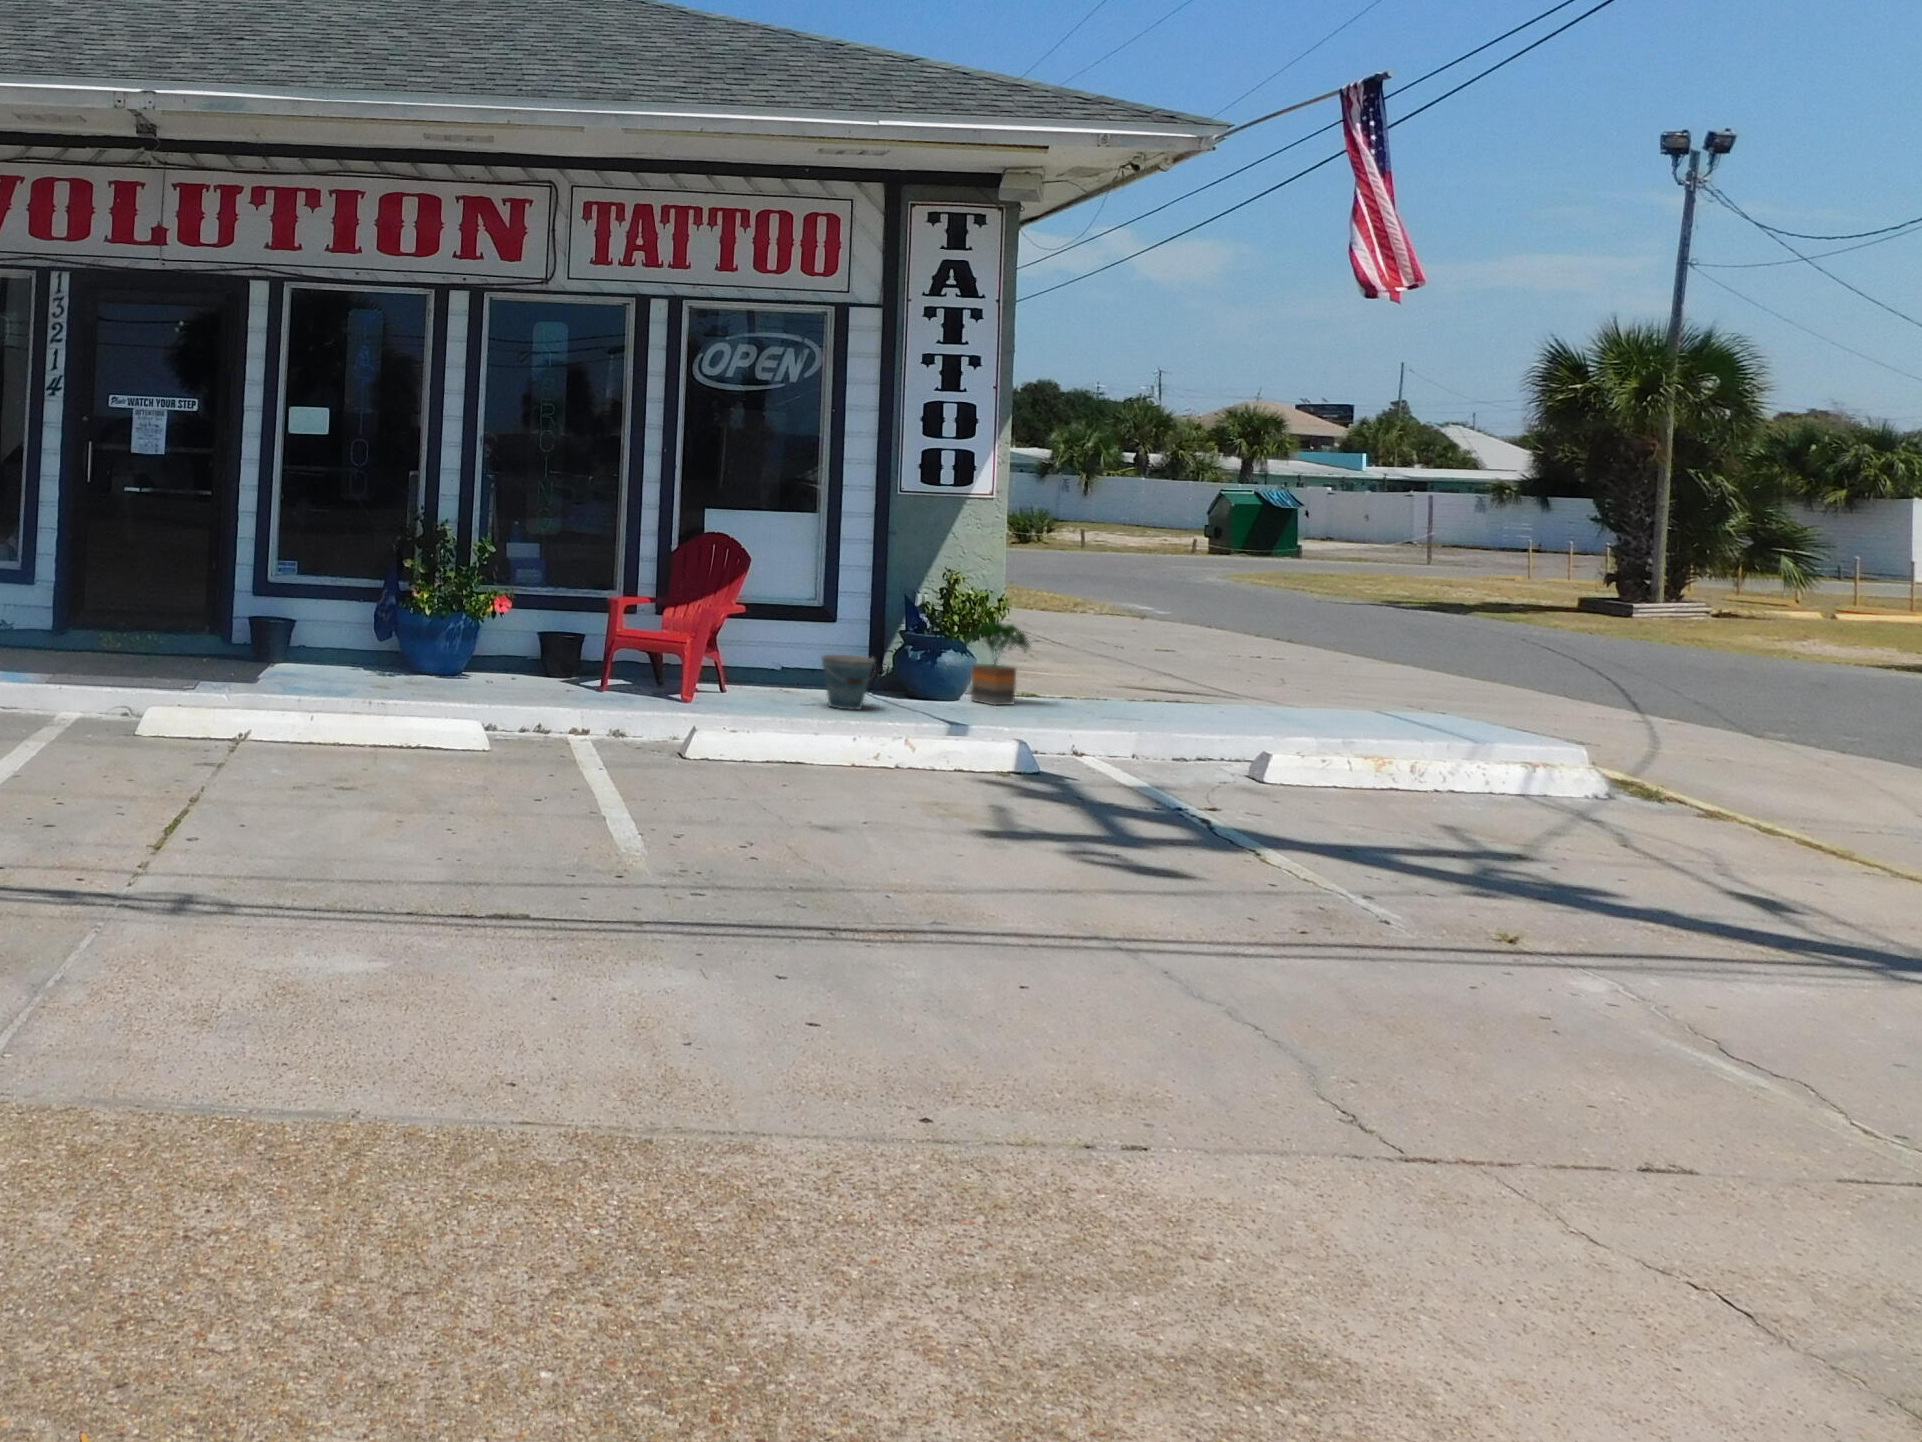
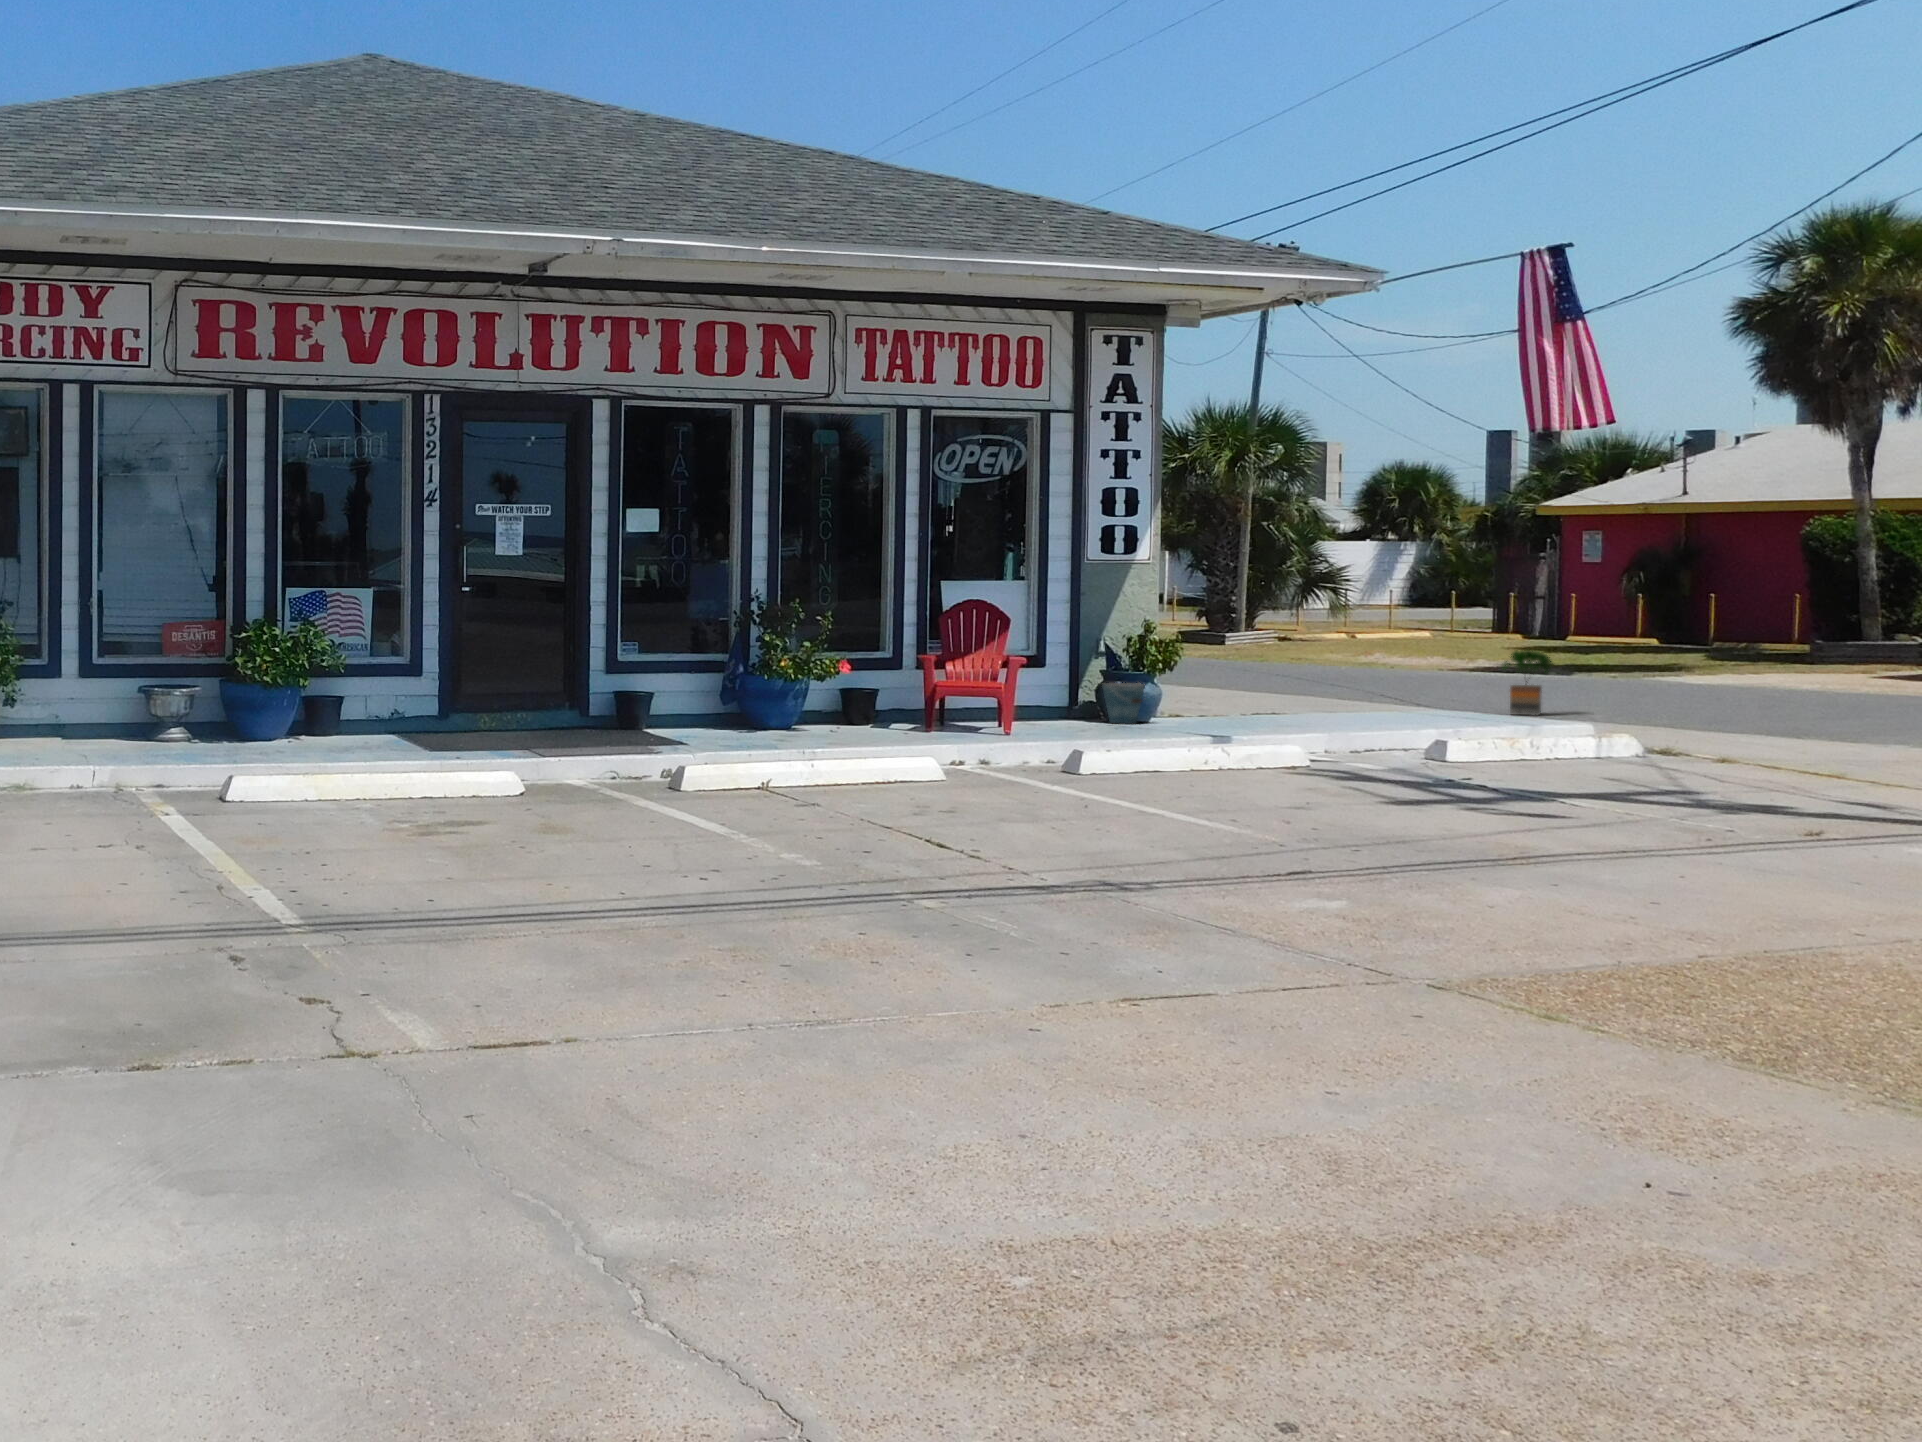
potted tree: present [967,622,1029,705] -> present [1503,649,1553,715]

